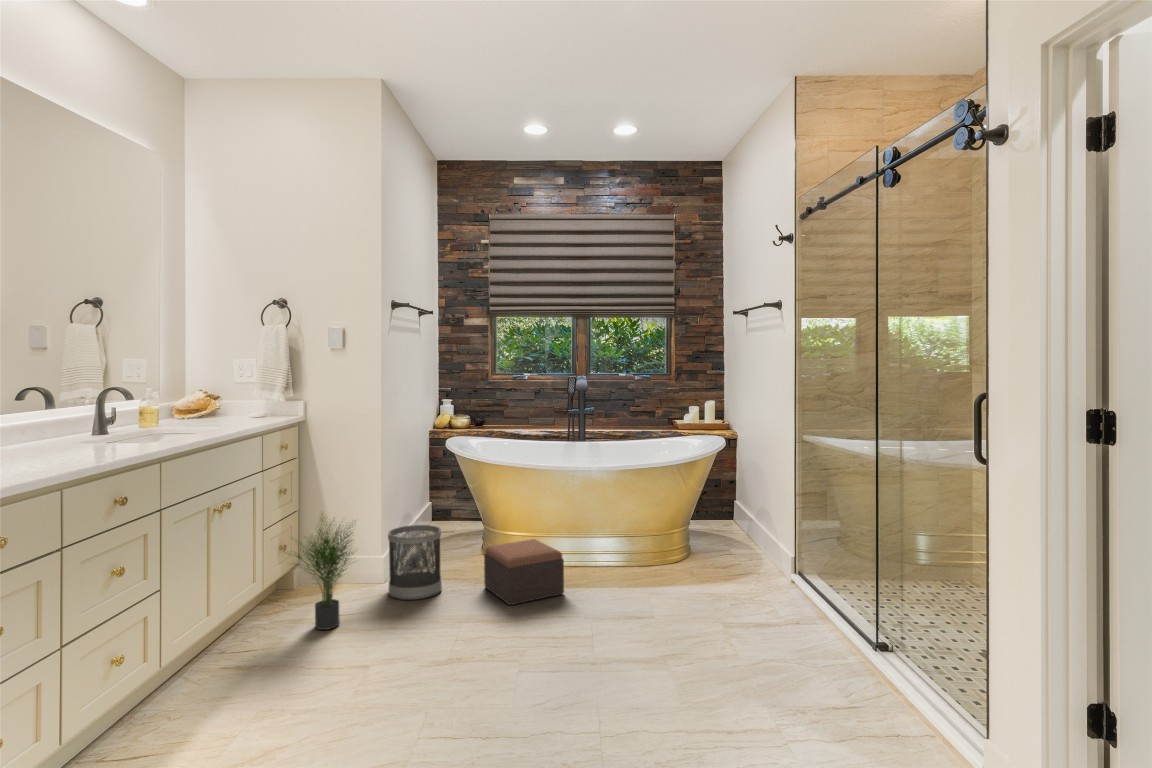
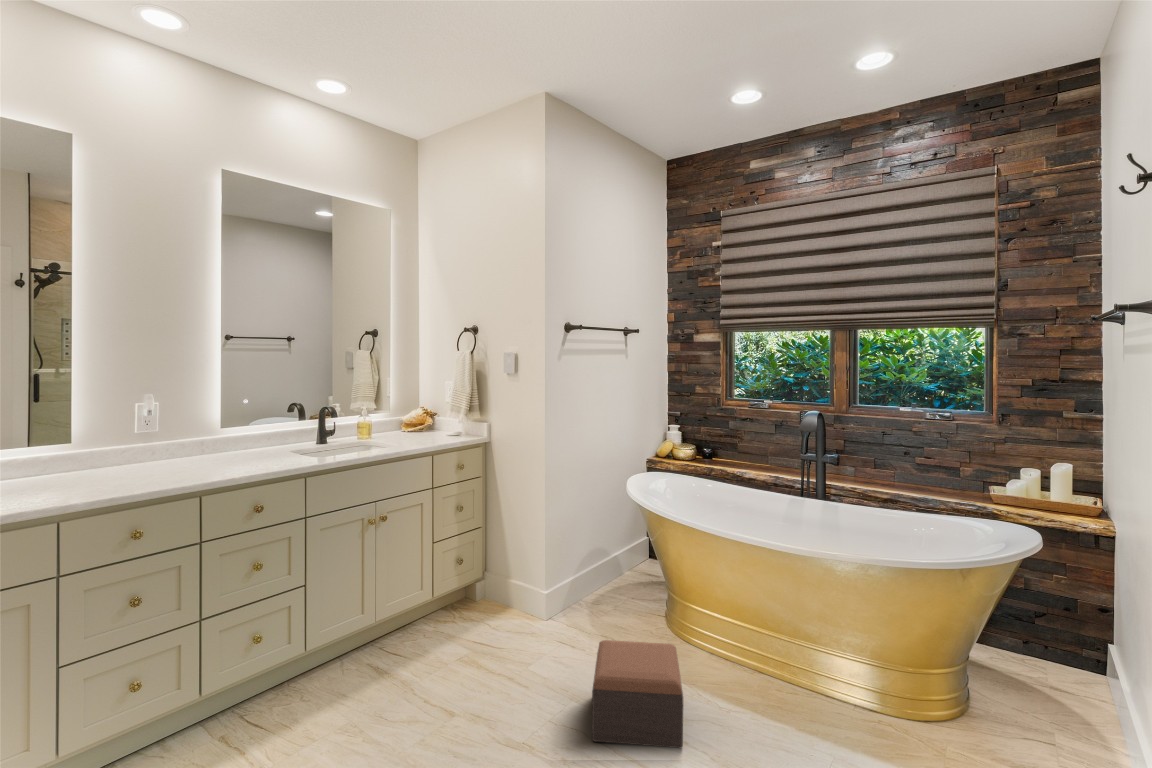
potted plant: present [292,517,354,630] -> none [356,559,438,700]
wastebasket: present [388,525,442,600] -> none [493,585,557,687]

